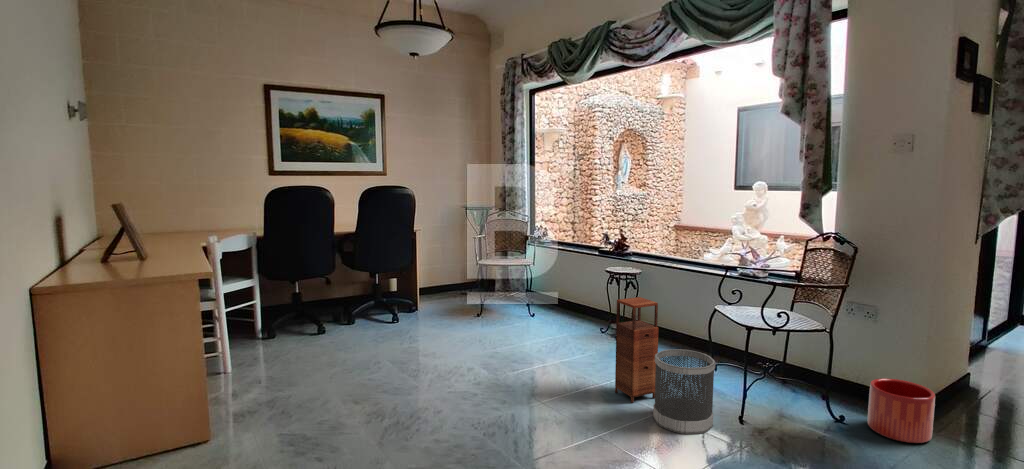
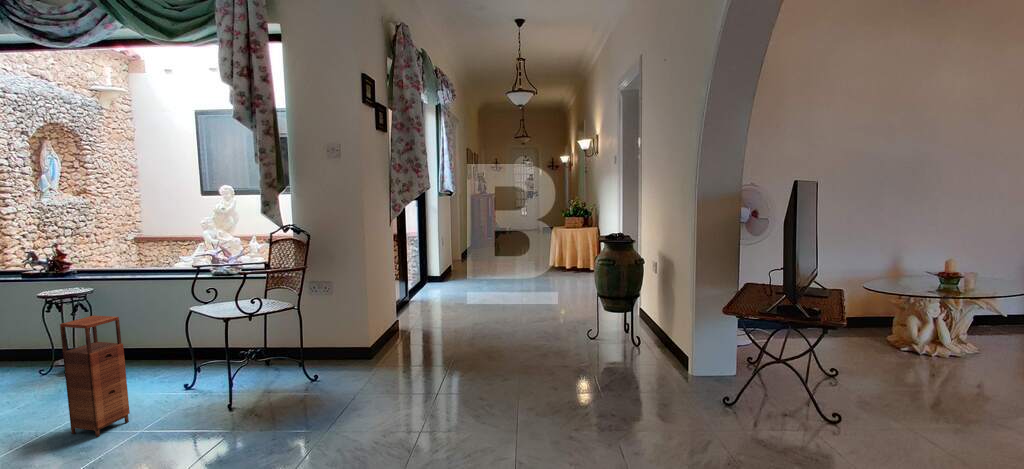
wastebasket: present [653,349,715,434] -> none [122,357,200,447]
planter: present [868,378,935,443] -> none [332,334,376,381]

